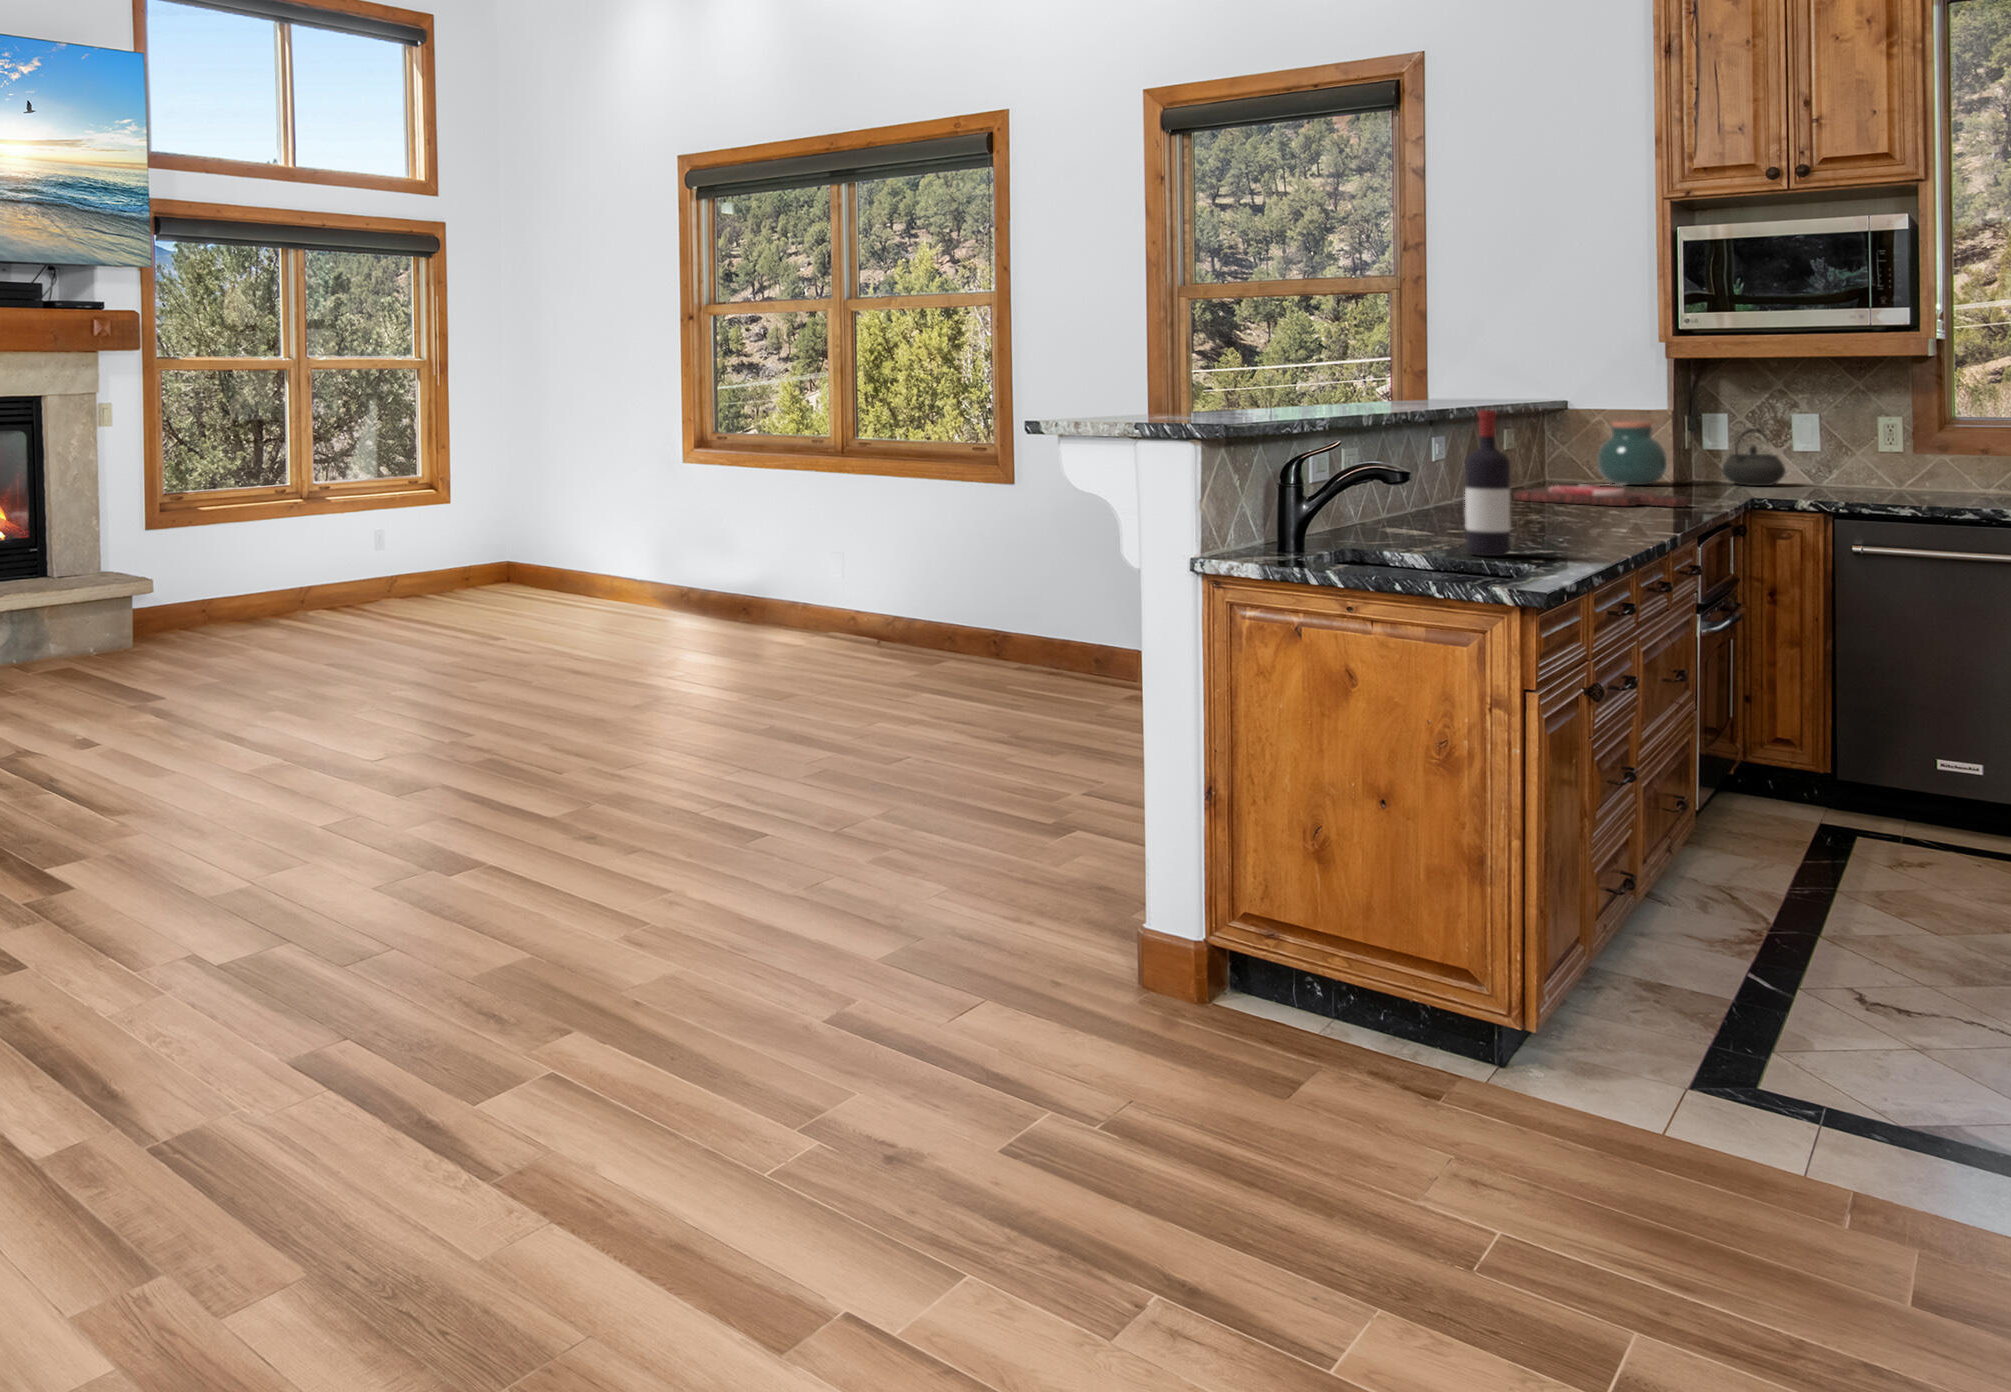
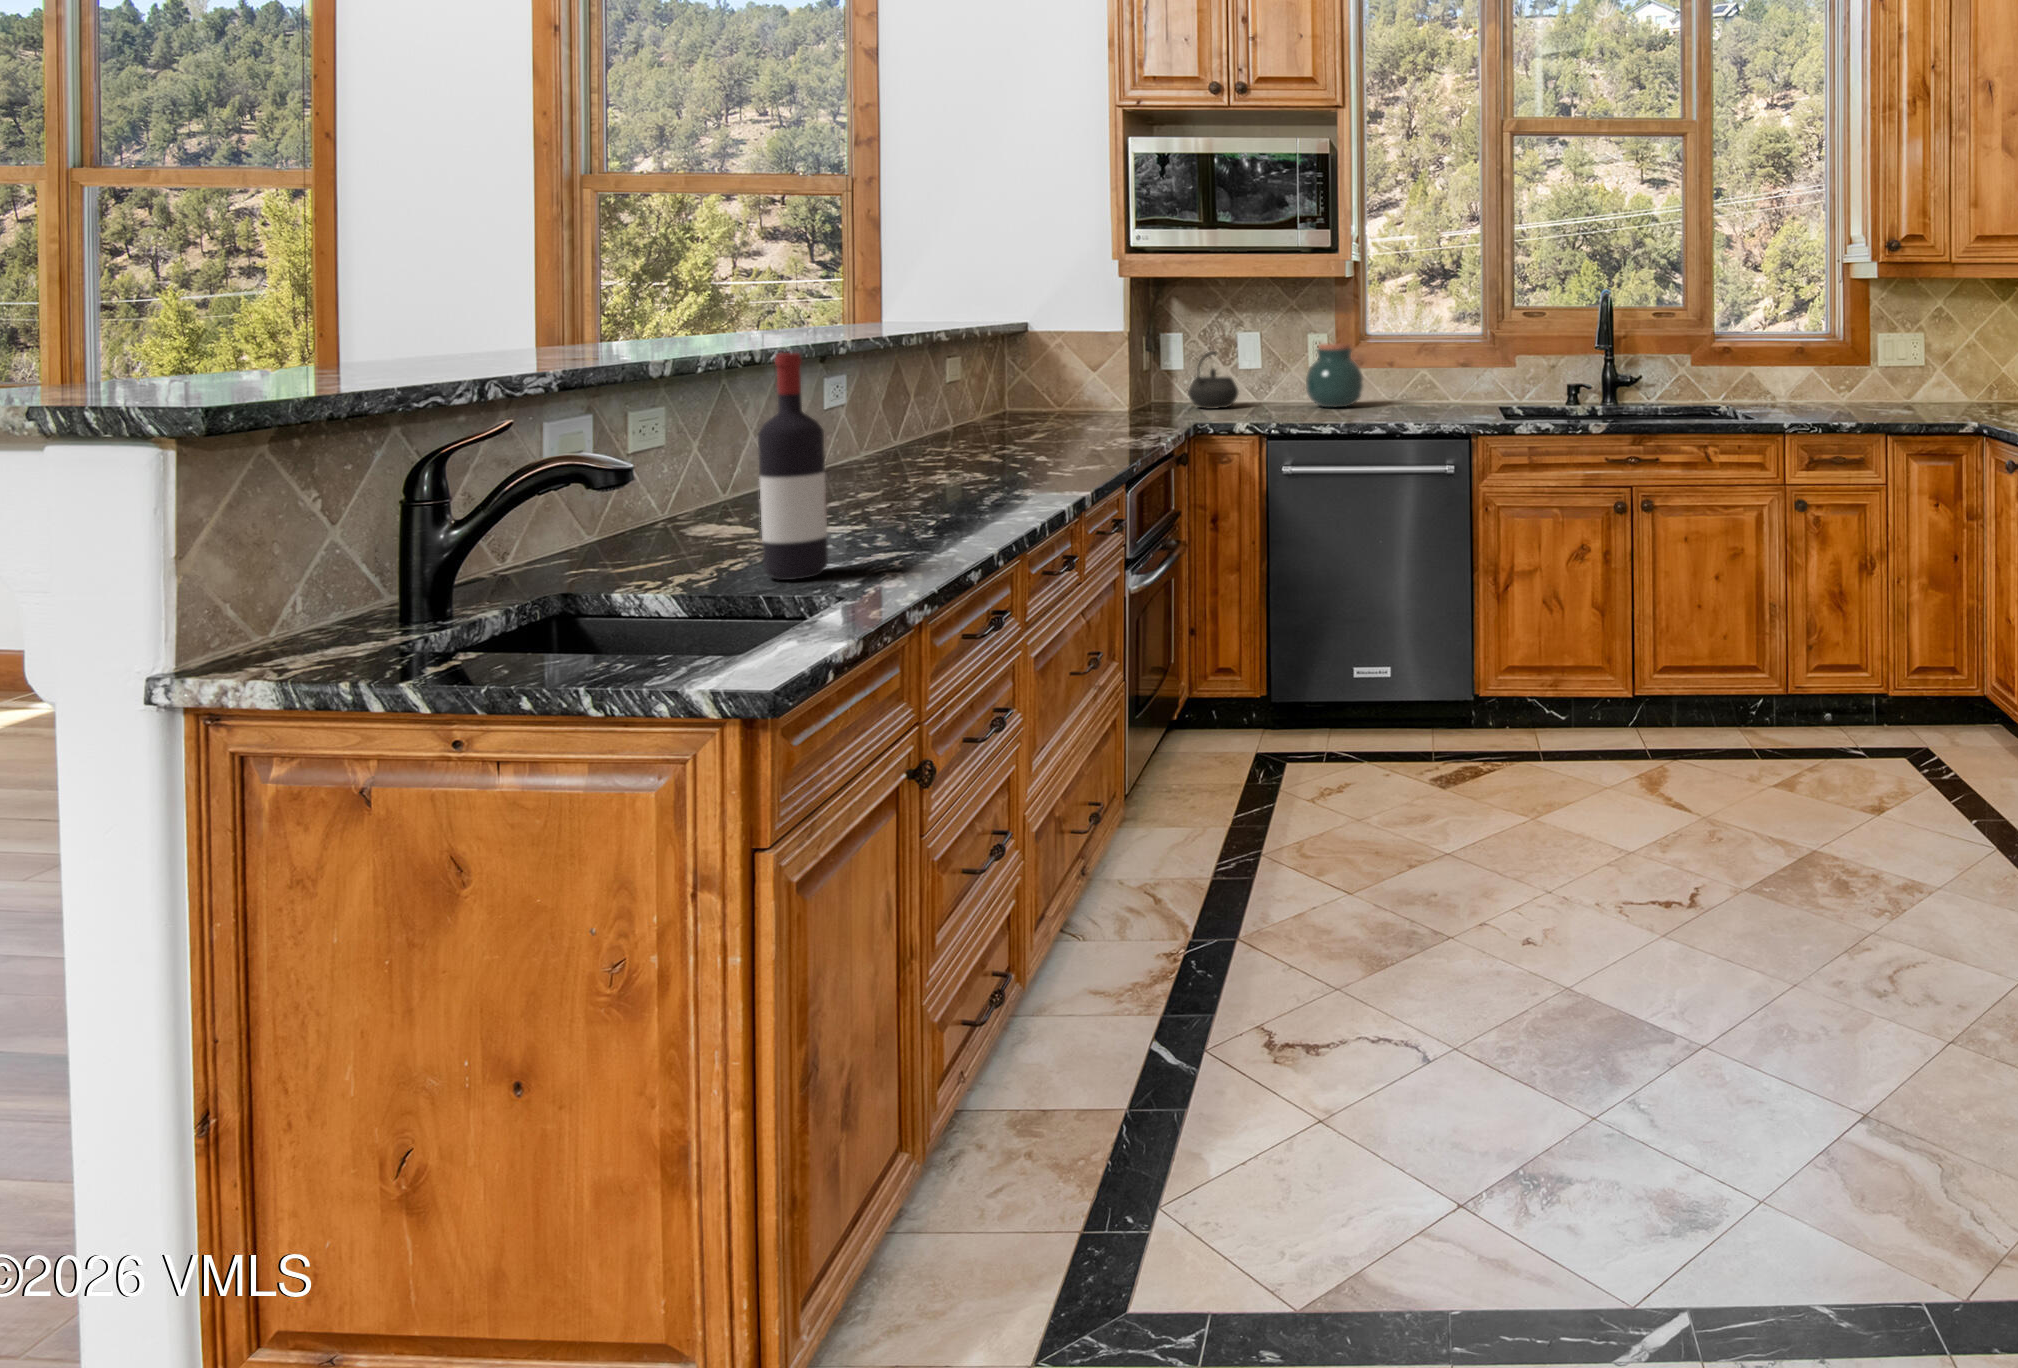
jar: present [1597,422,1667,485] -> present [1306,343,1364,407]
cutting board: present [1513,484,1689,507] -> none [963,422,1137,449]

